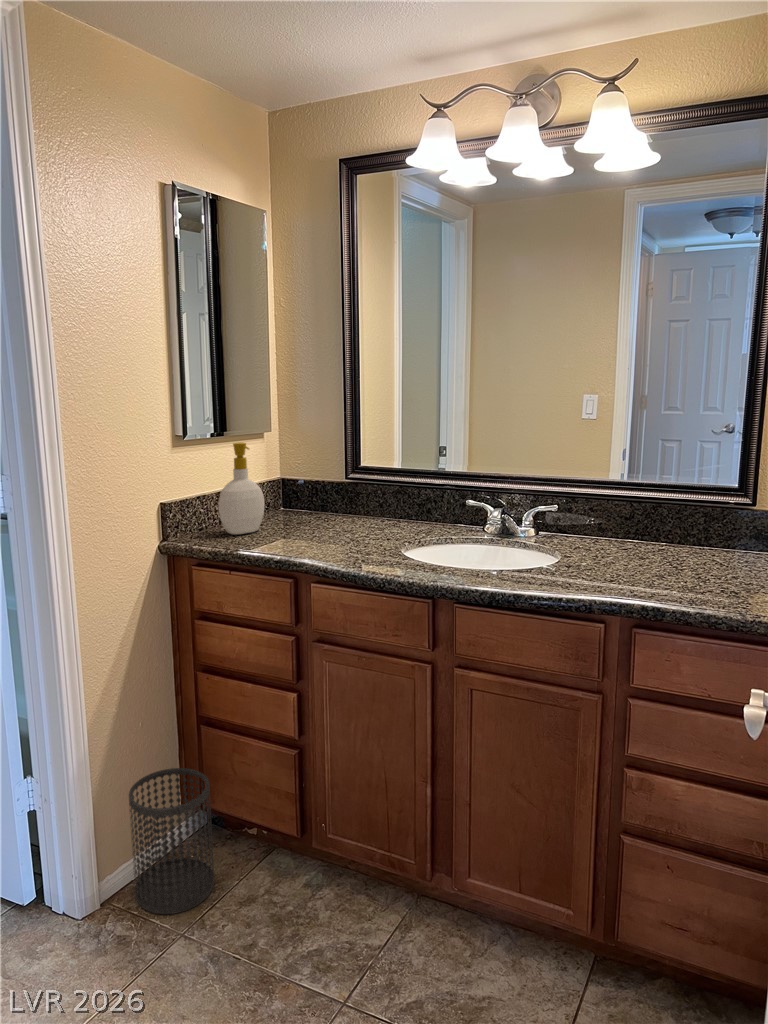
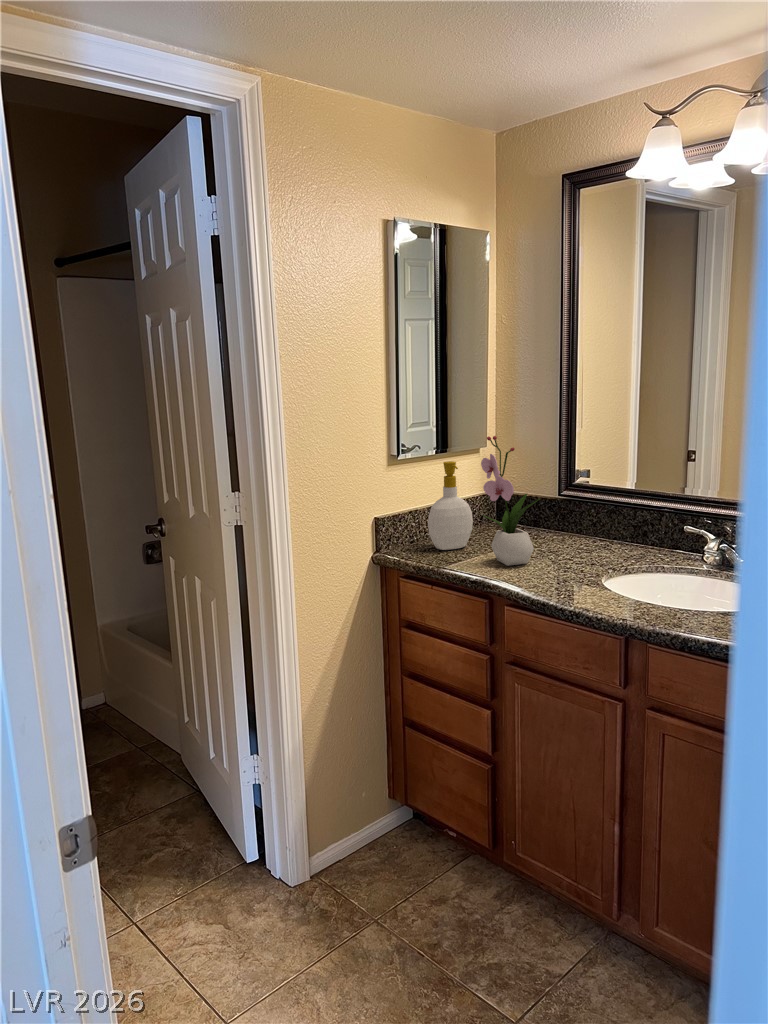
flower arrangement: none [276,413,337,545] -> present [481,436,540,566]
wastebasket: present [129,768,214,914] -> none [336,765,410,899]

